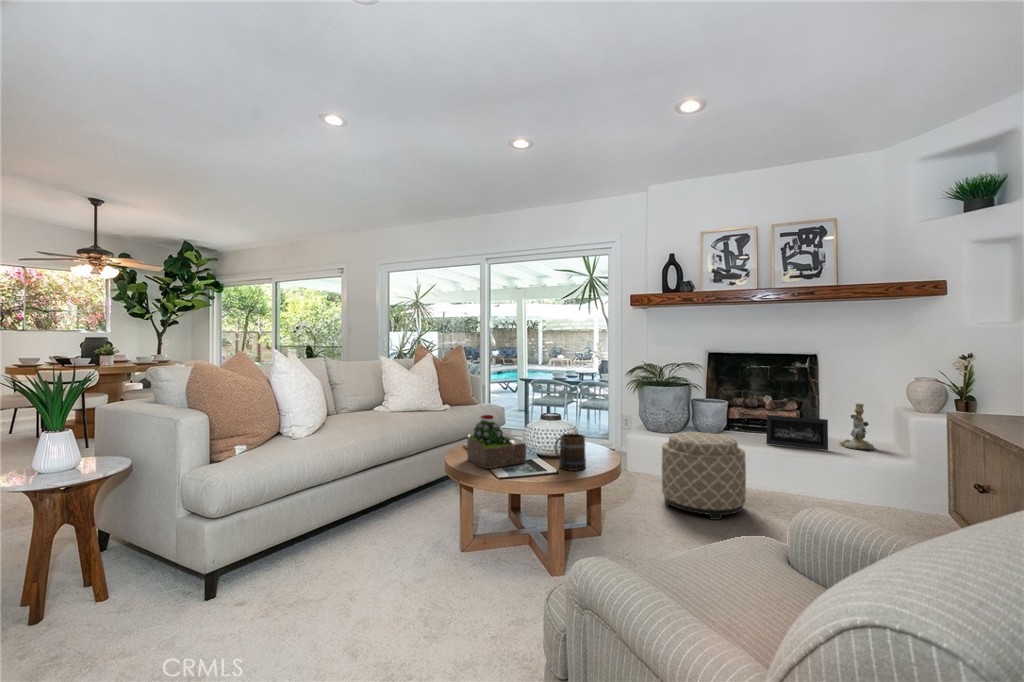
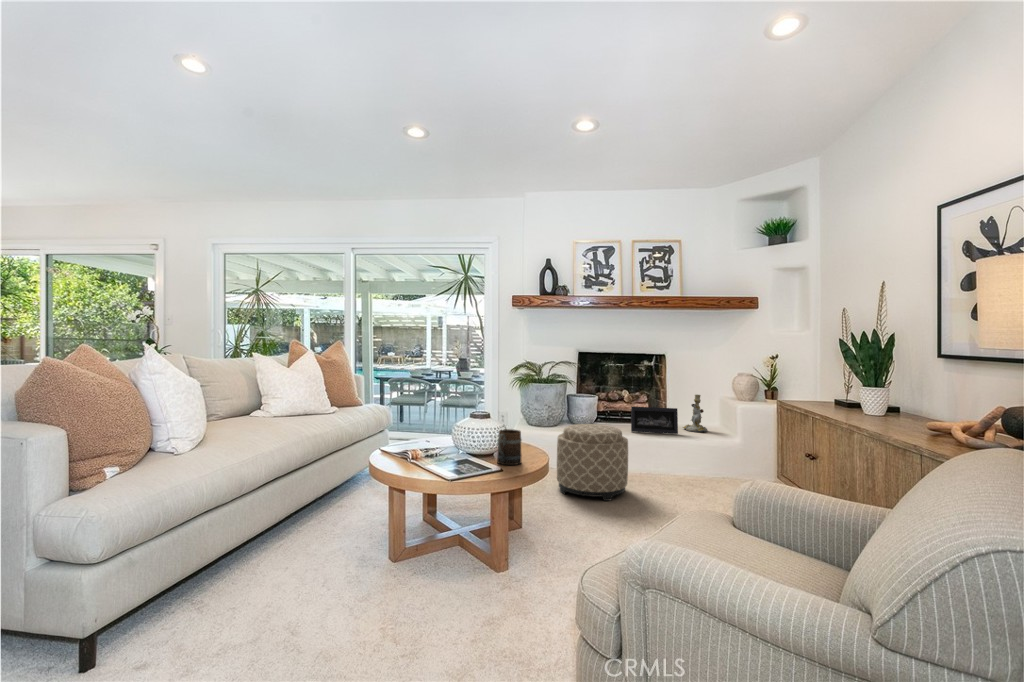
succulent plant: present [467,415,526,469] -> none [399,414,462,471]

